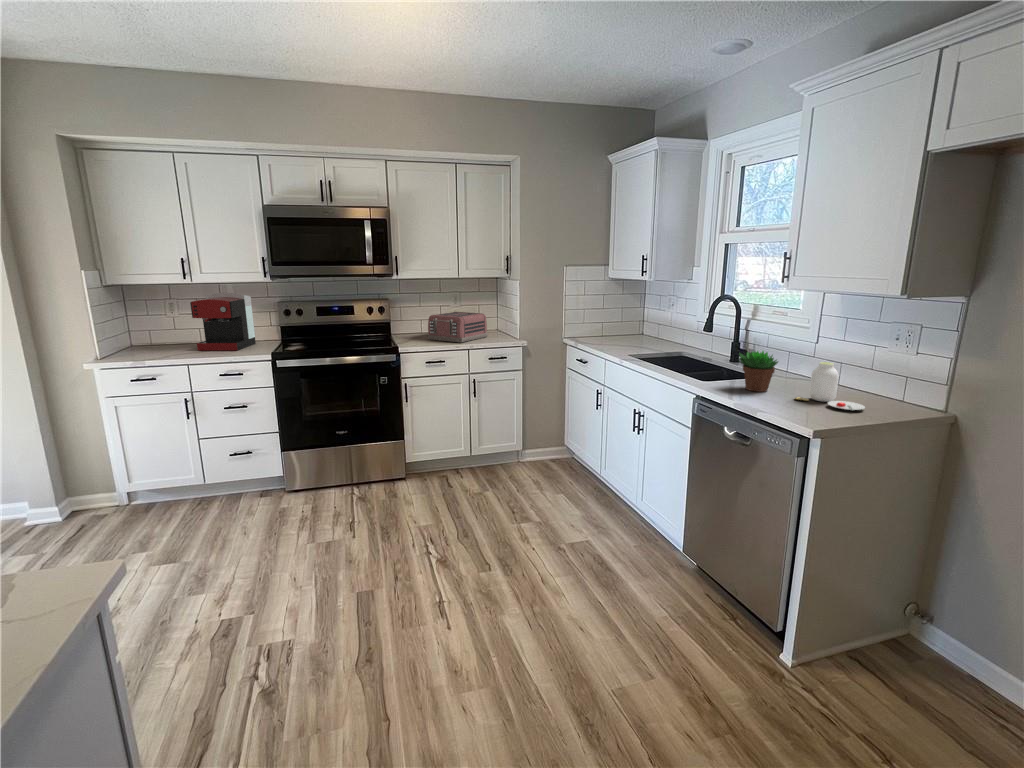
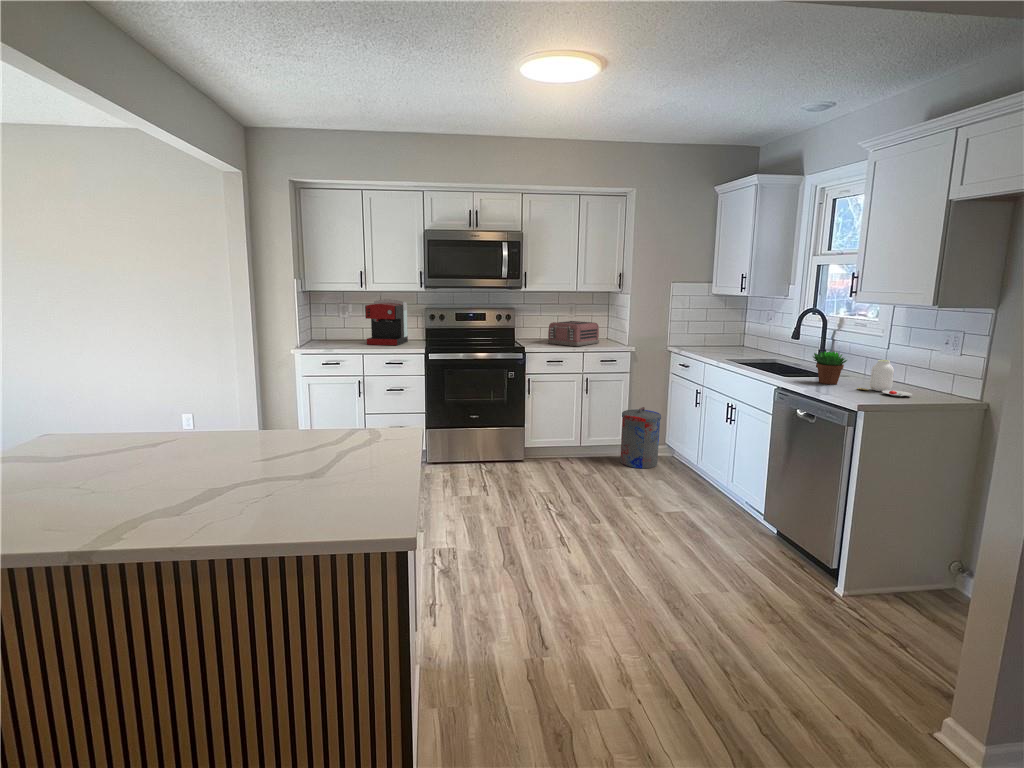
trash can: none [516,409,560,479] -> present [620,407,661,469]

